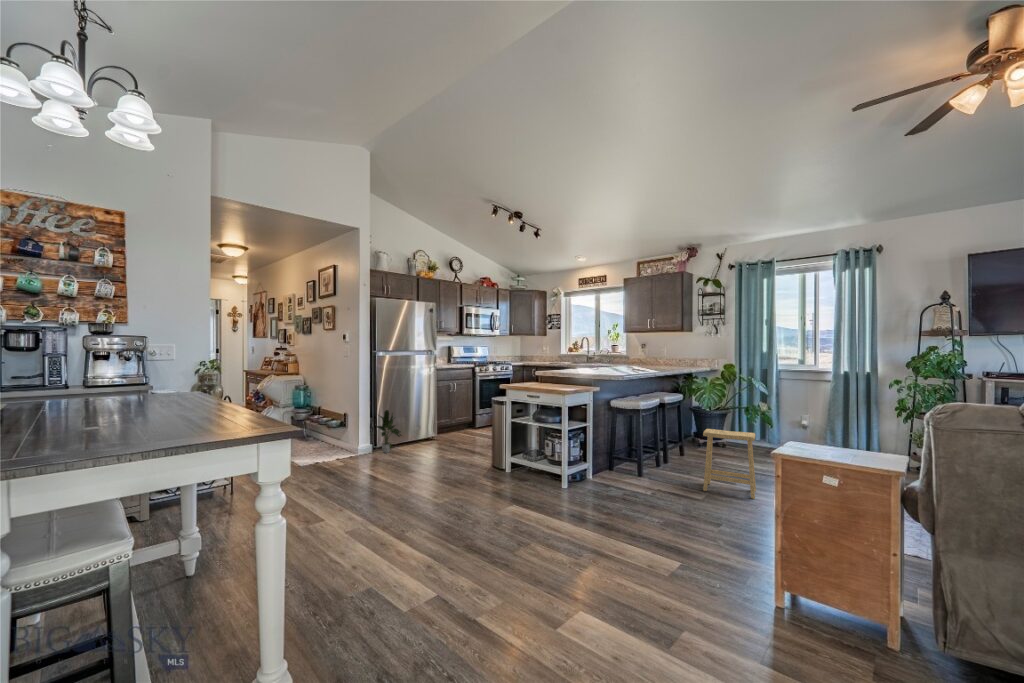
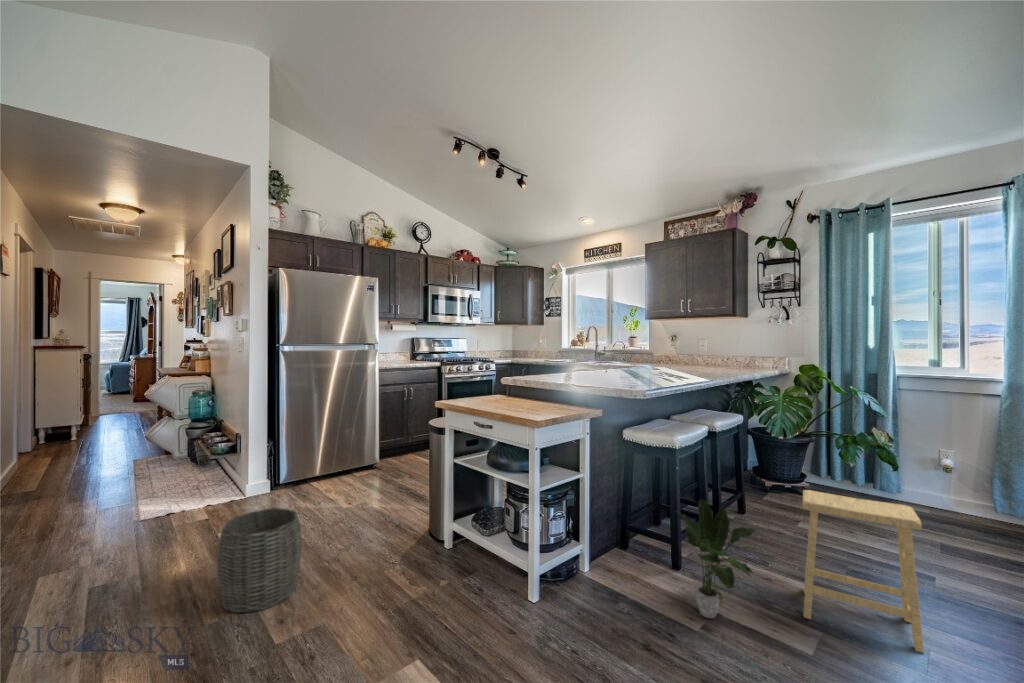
potted plant: present [376,410,401,453] -> present [679,500,756,618]
woven basket: none [395,445,436,495] -> present [217,509,302,613]

